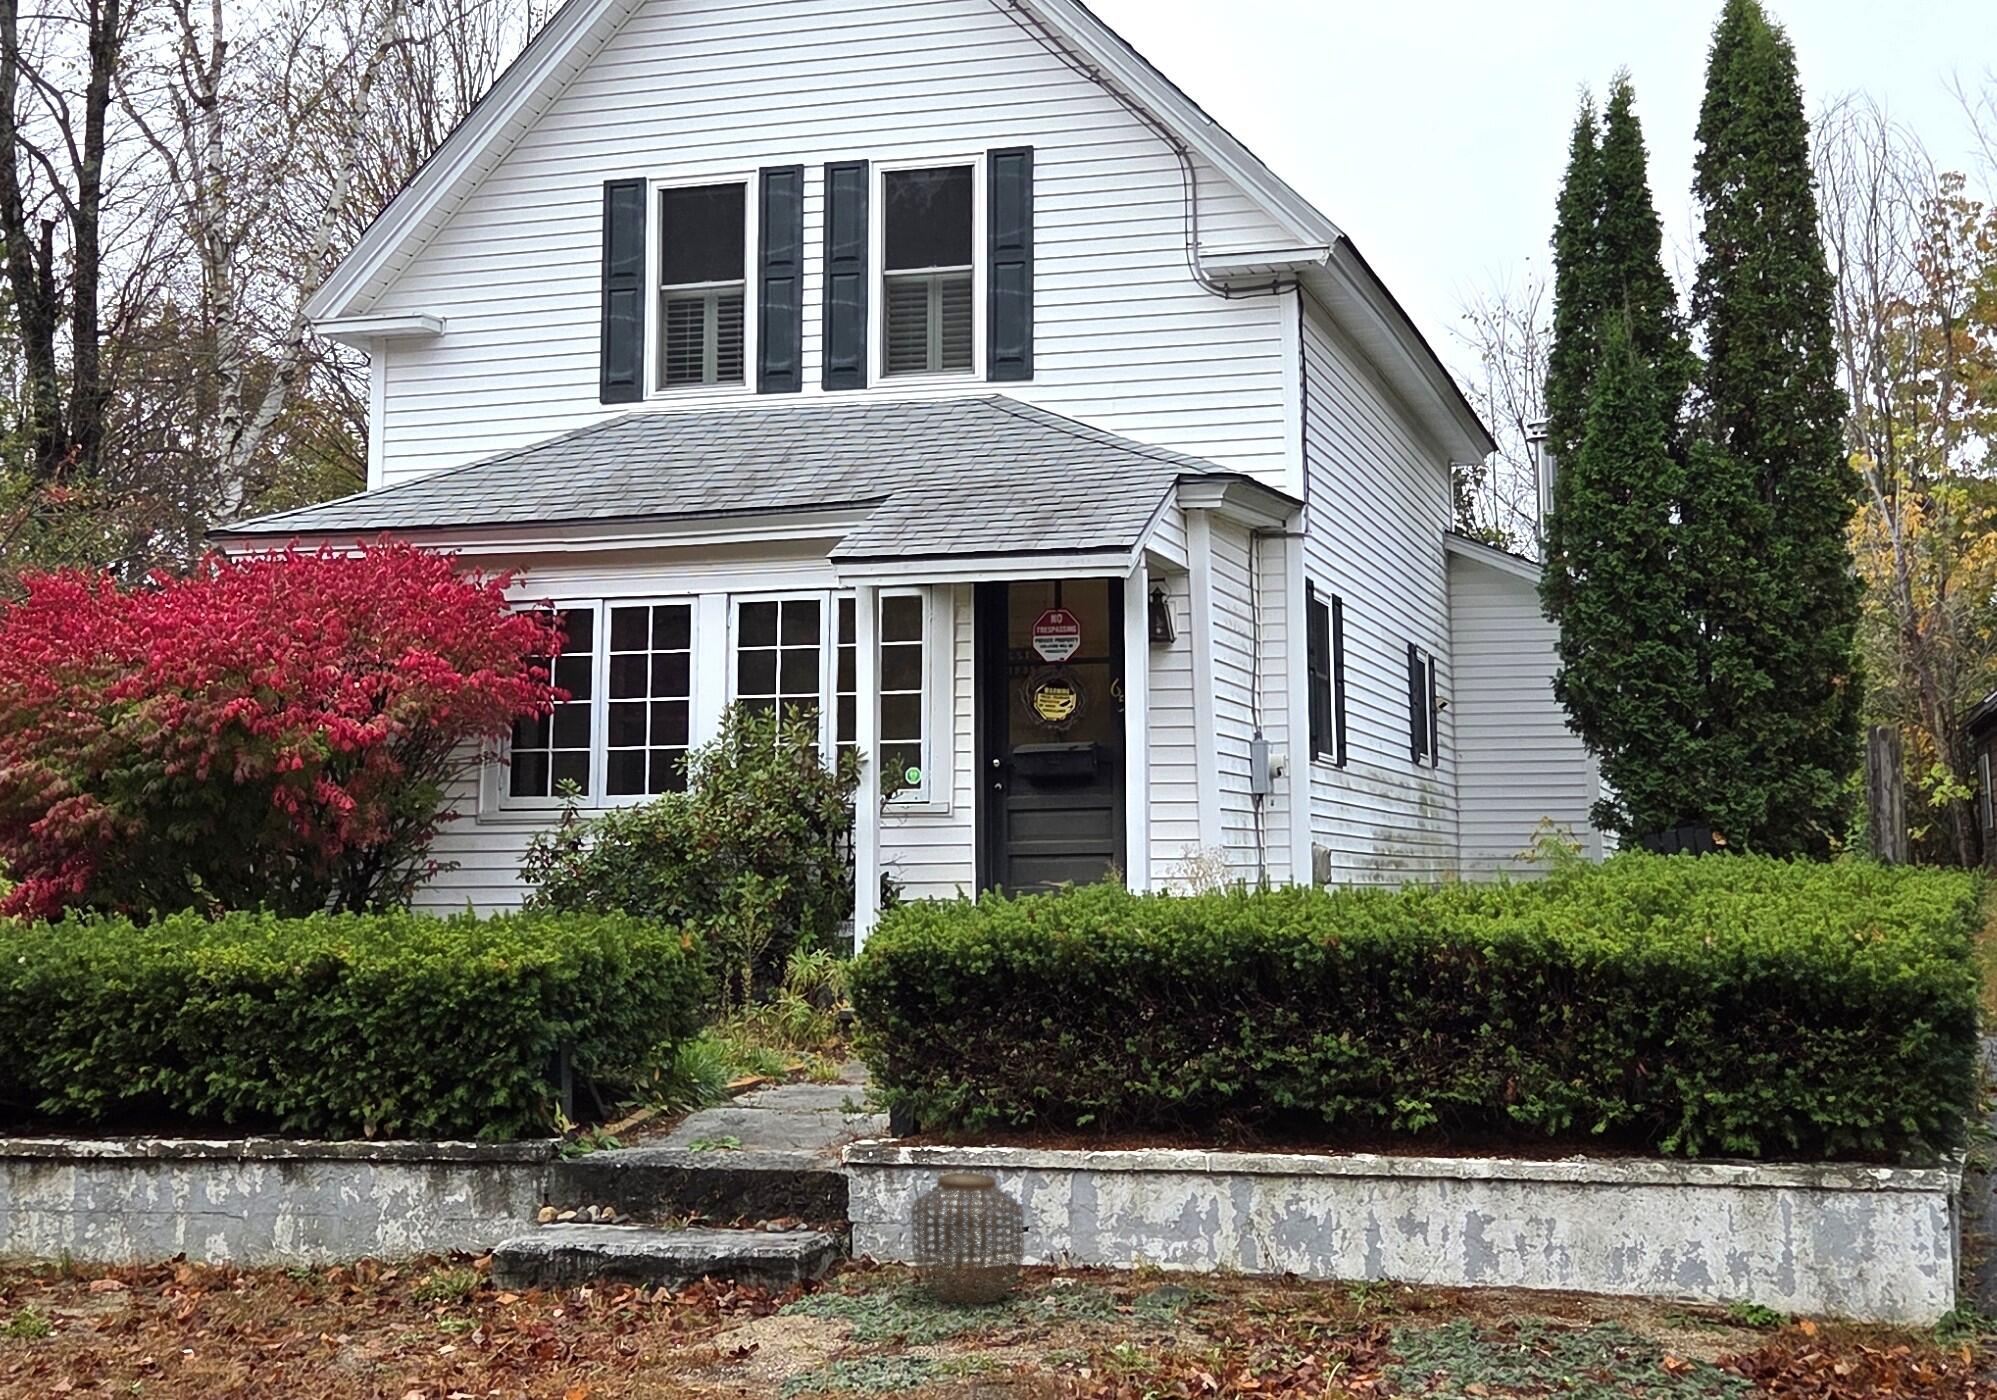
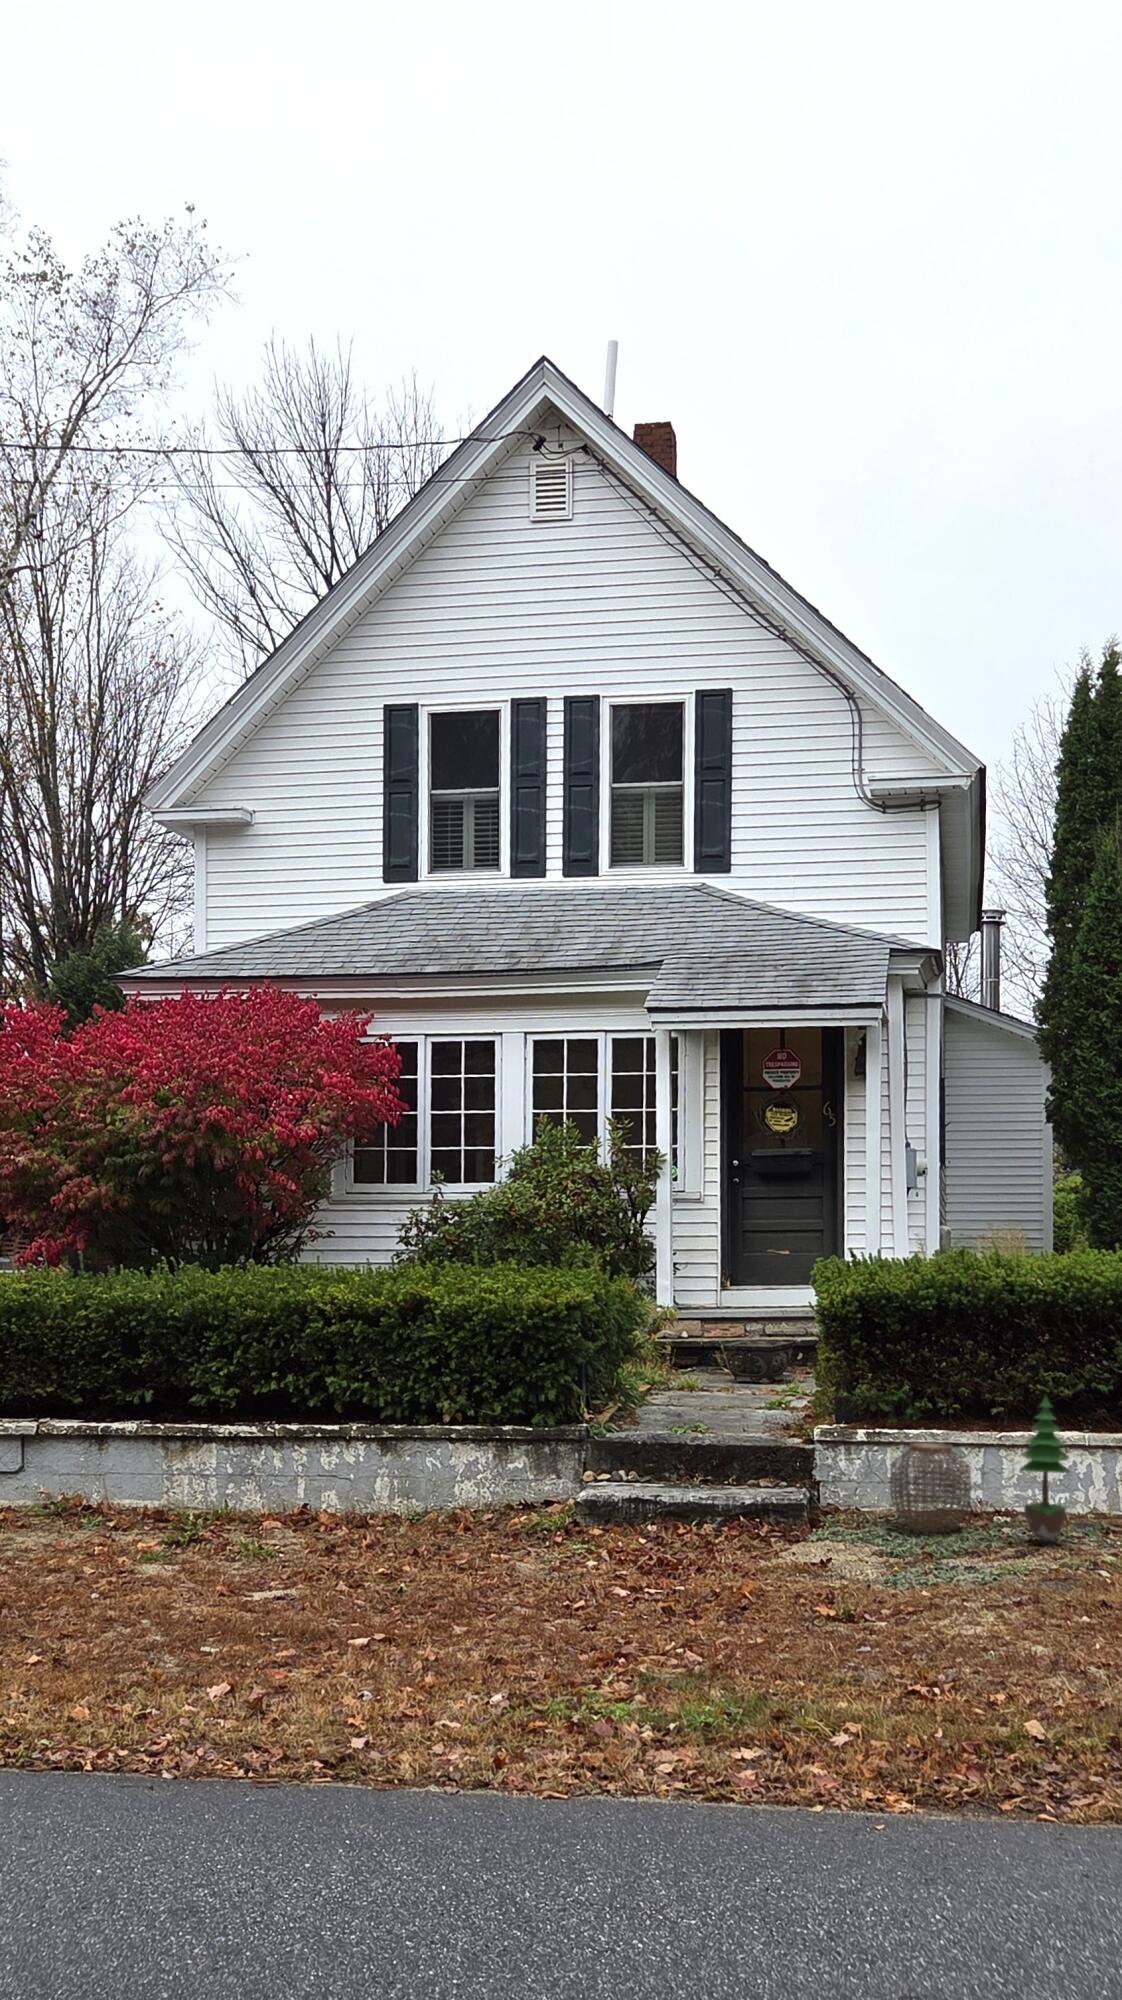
potted tree: none [1064,1109,1140,1323] -> present [1020,1396,1070,1542]

